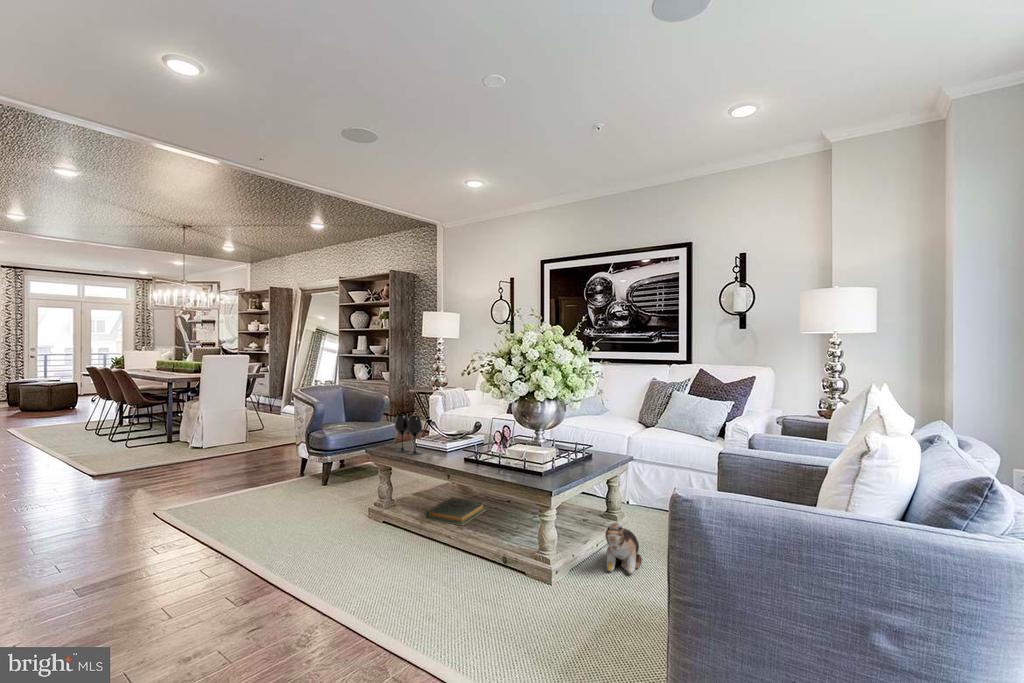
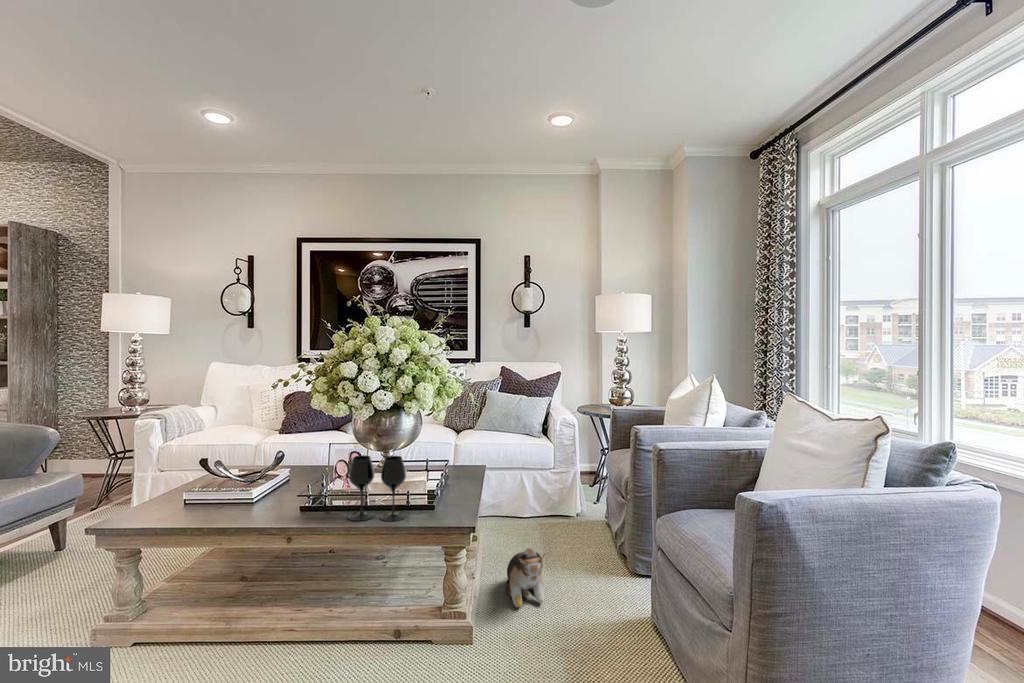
wine glass: present [395,414,423,455] -> present [348,455,406,521]
hardback book: present [426,497,486,526] -> none [231,561,314,611]

